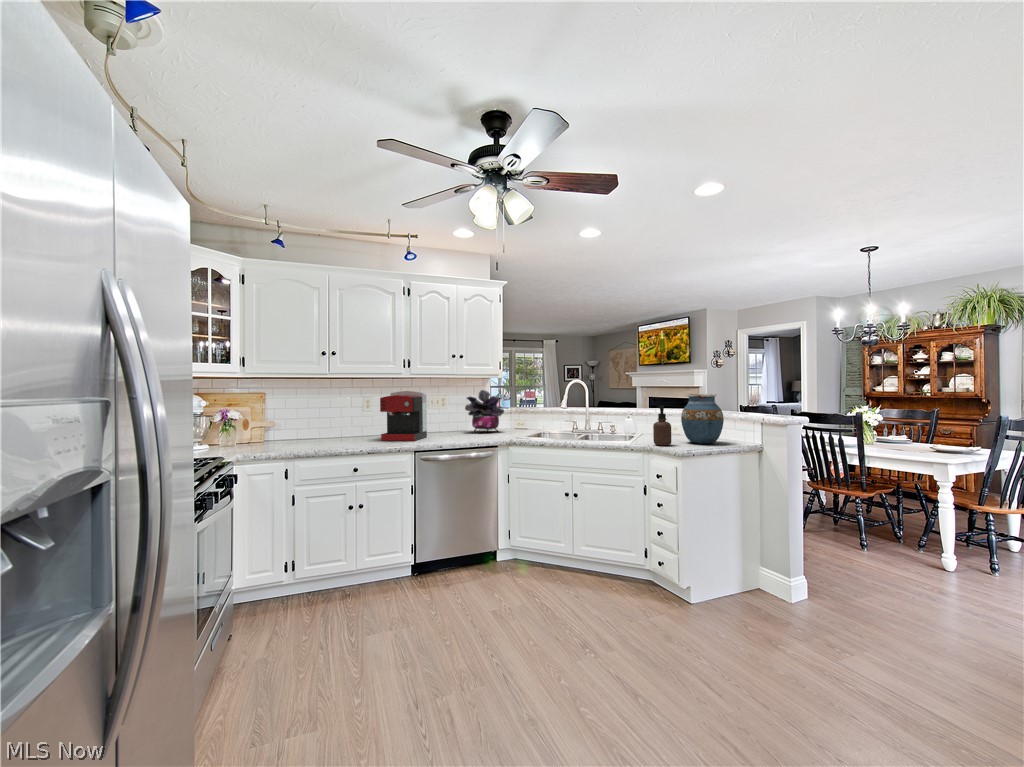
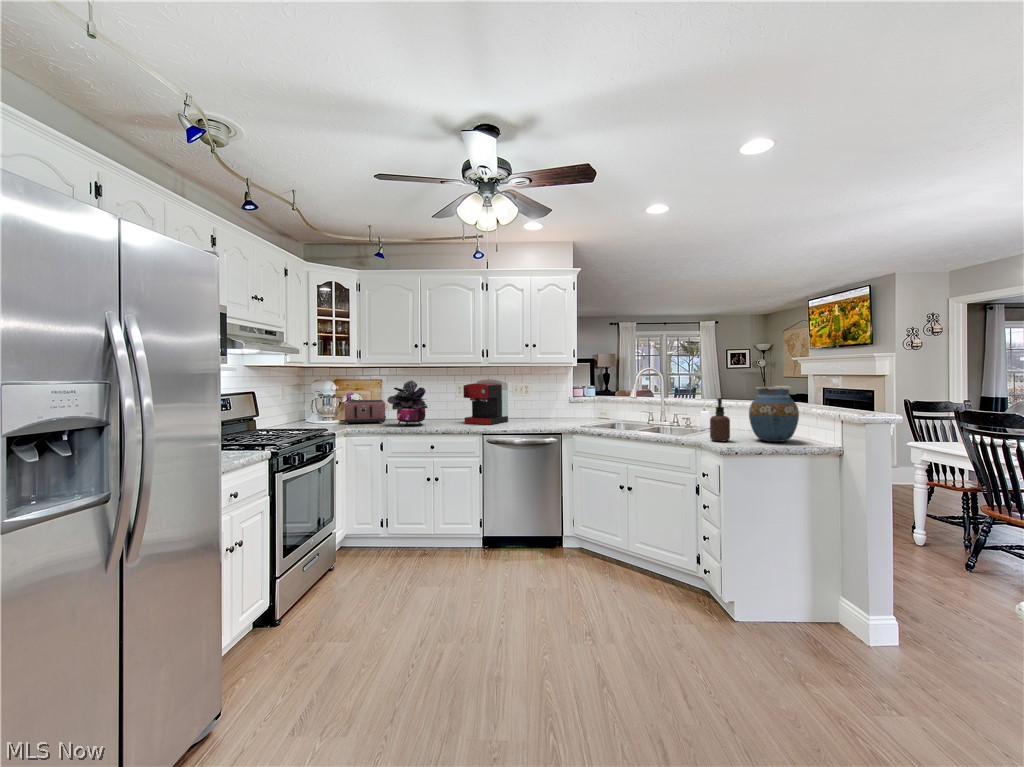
potted plant: present [465,390,504,432] -> present [388,380,428,425]
toaster: none [222,417,277,448] -> present [344,400,386,424]

